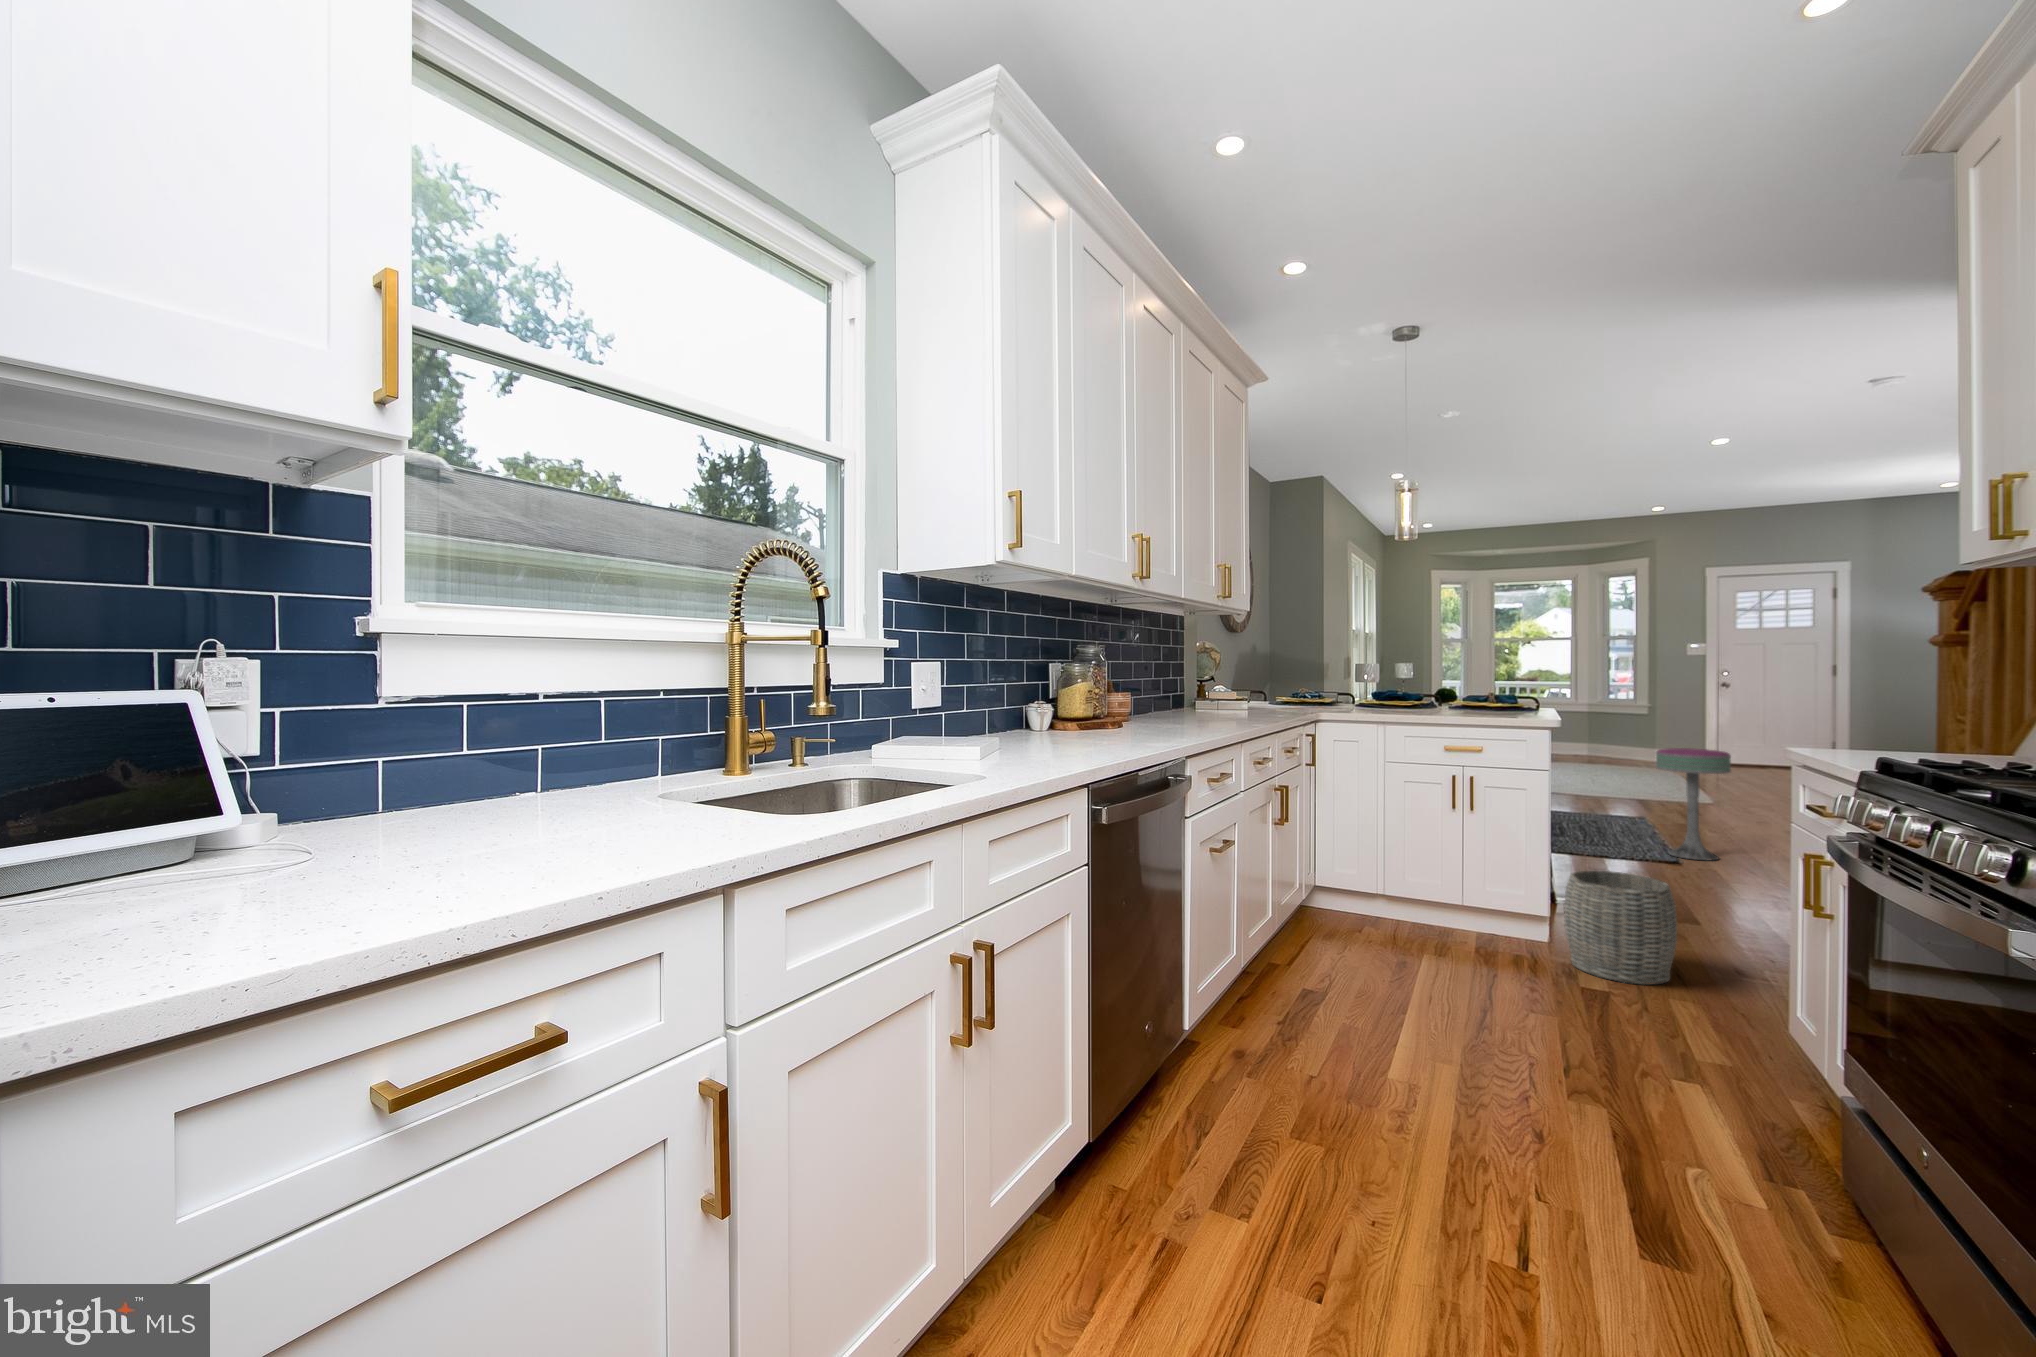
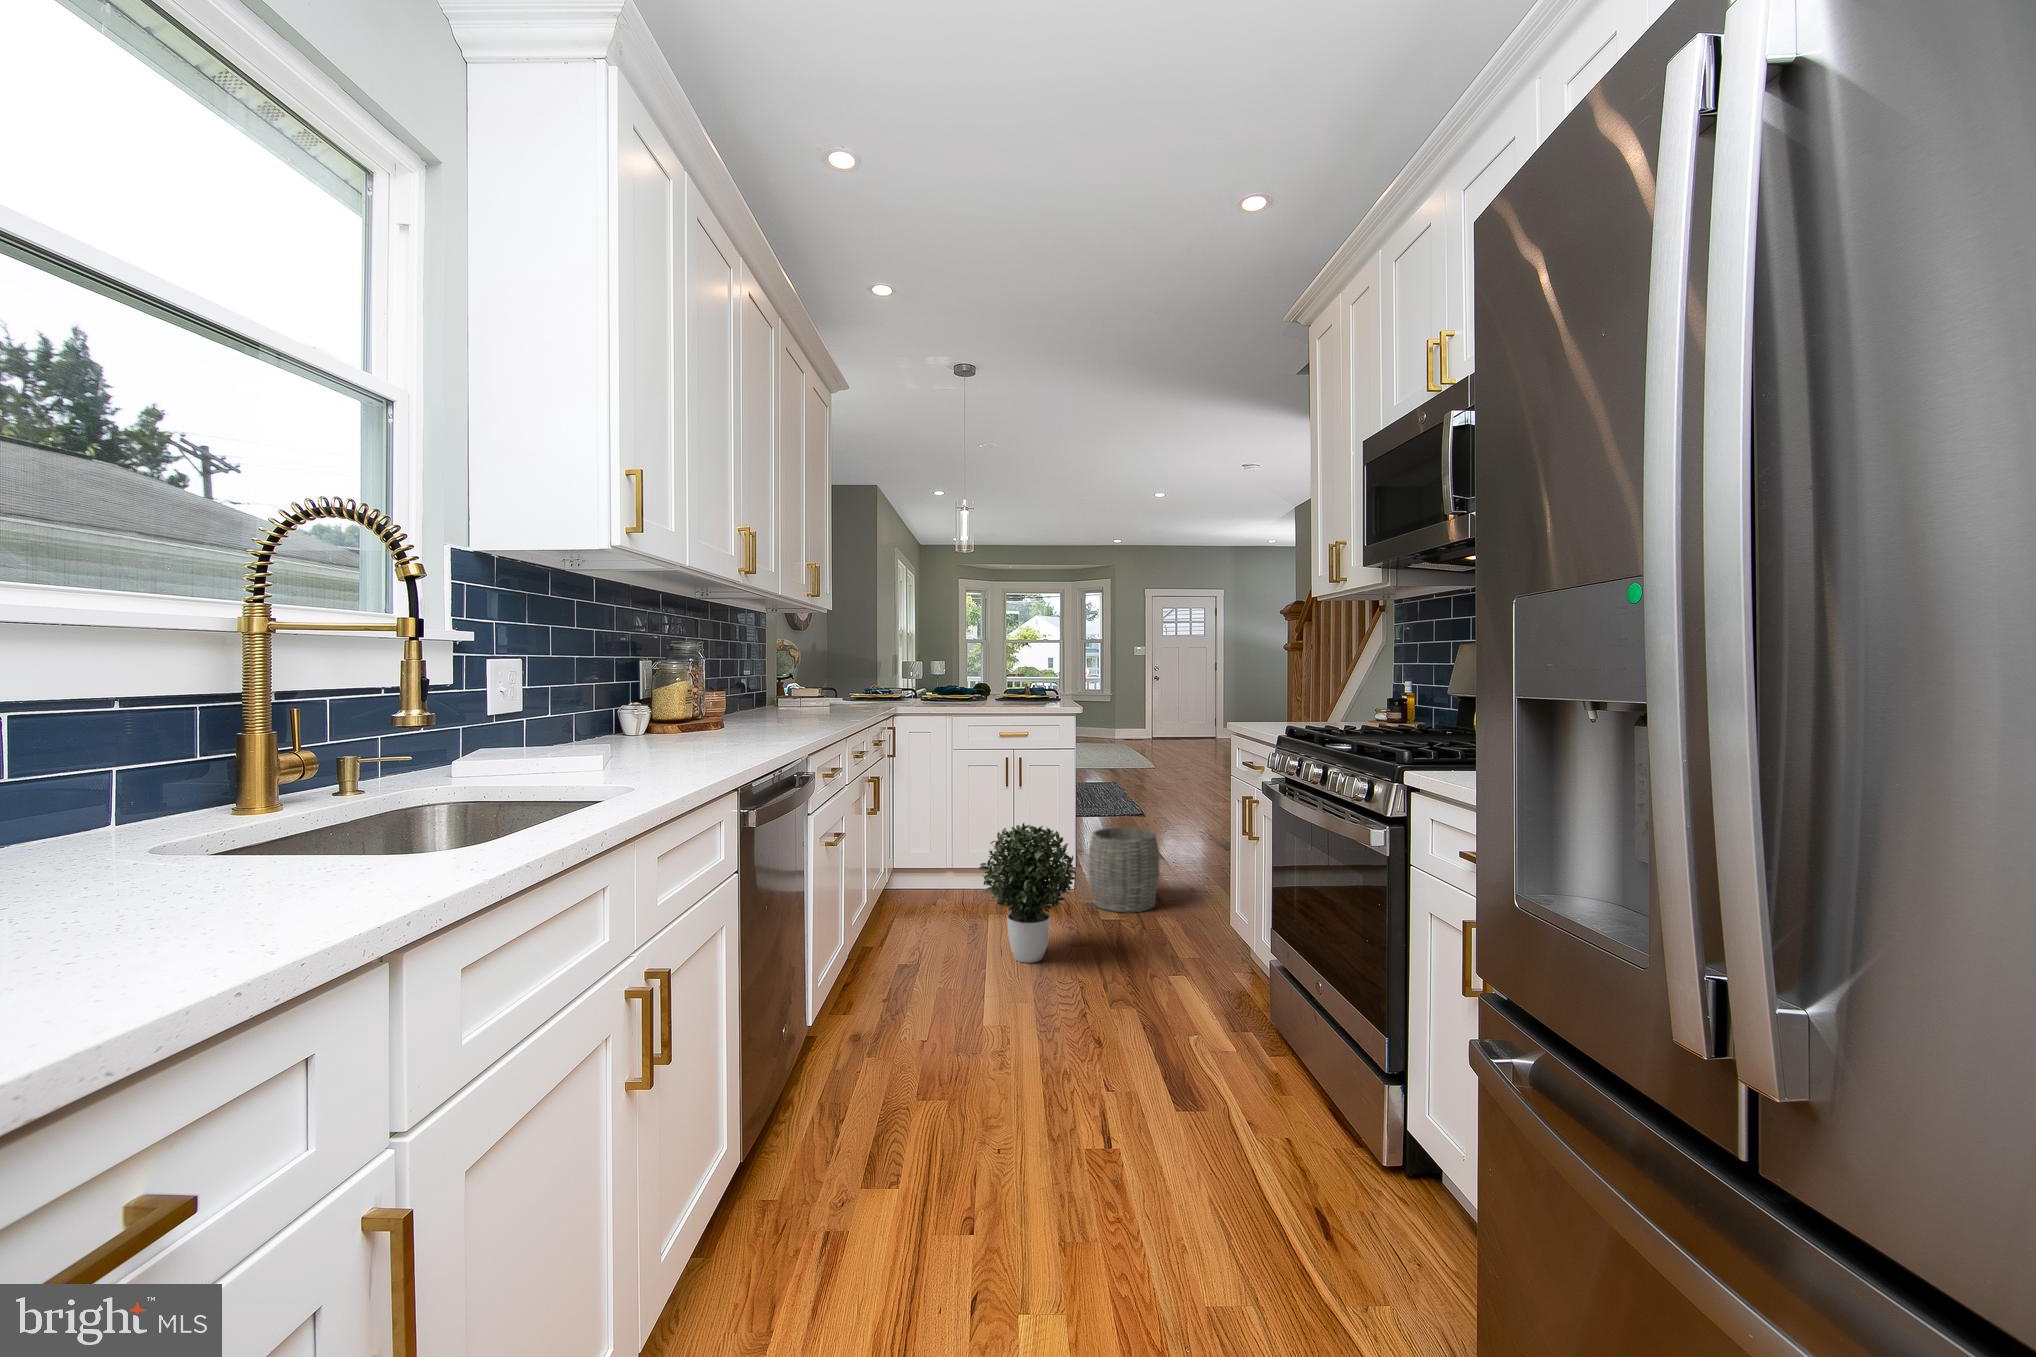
bar stool: present [1656,748,1731,860] -> none [1129,729,1174,813]
potted plant: none [1397,850,1530,1018] -> present [979,823,1076,963]

